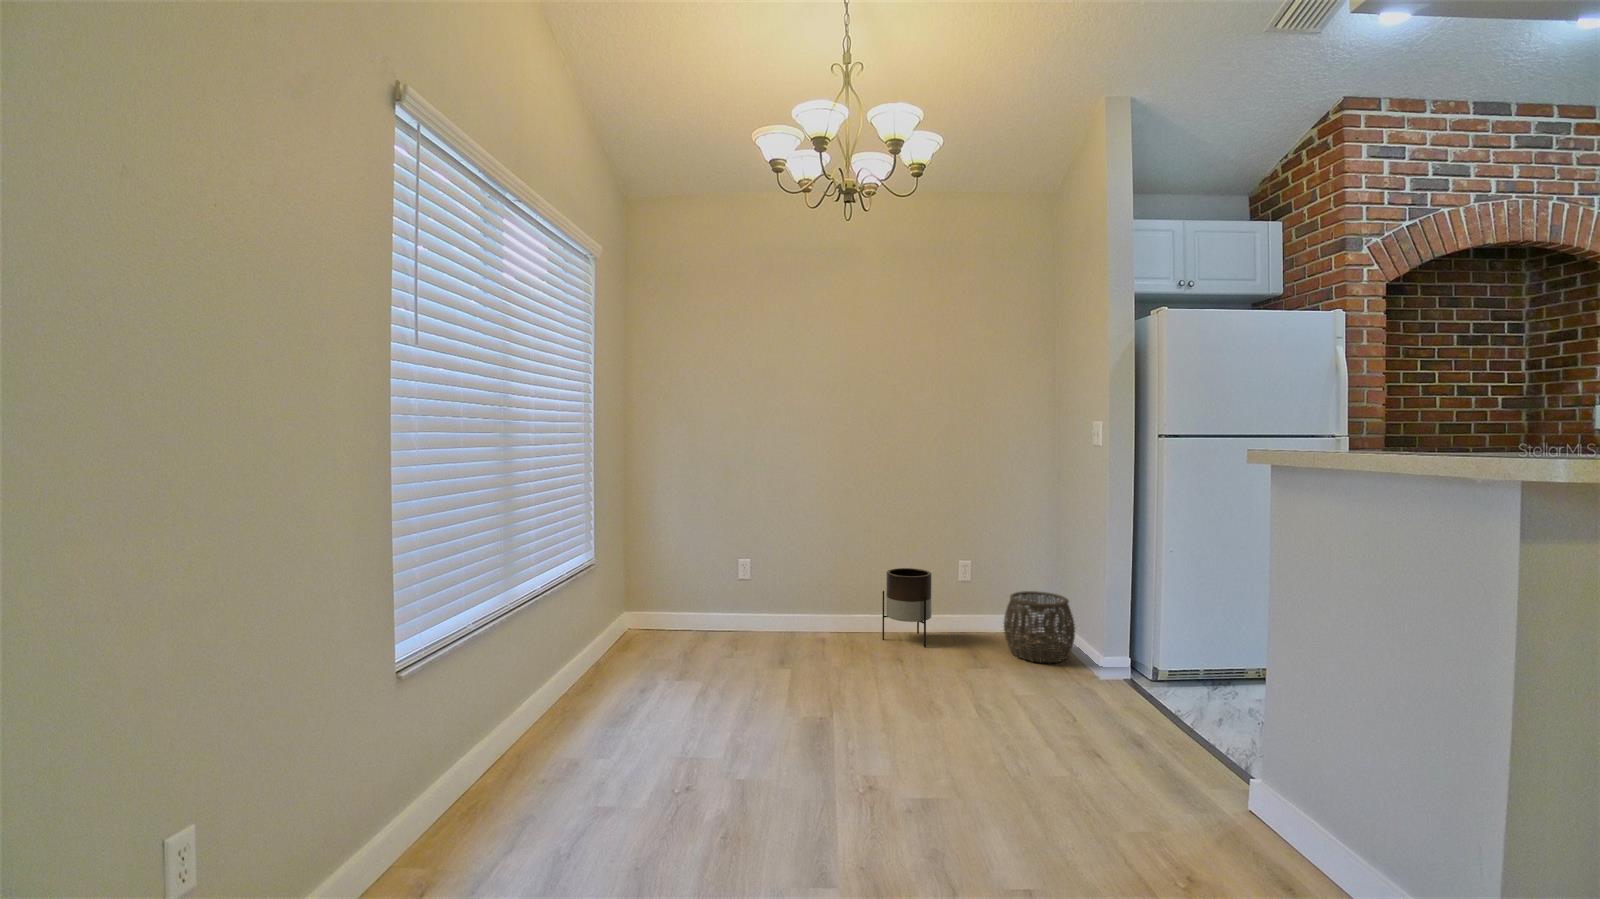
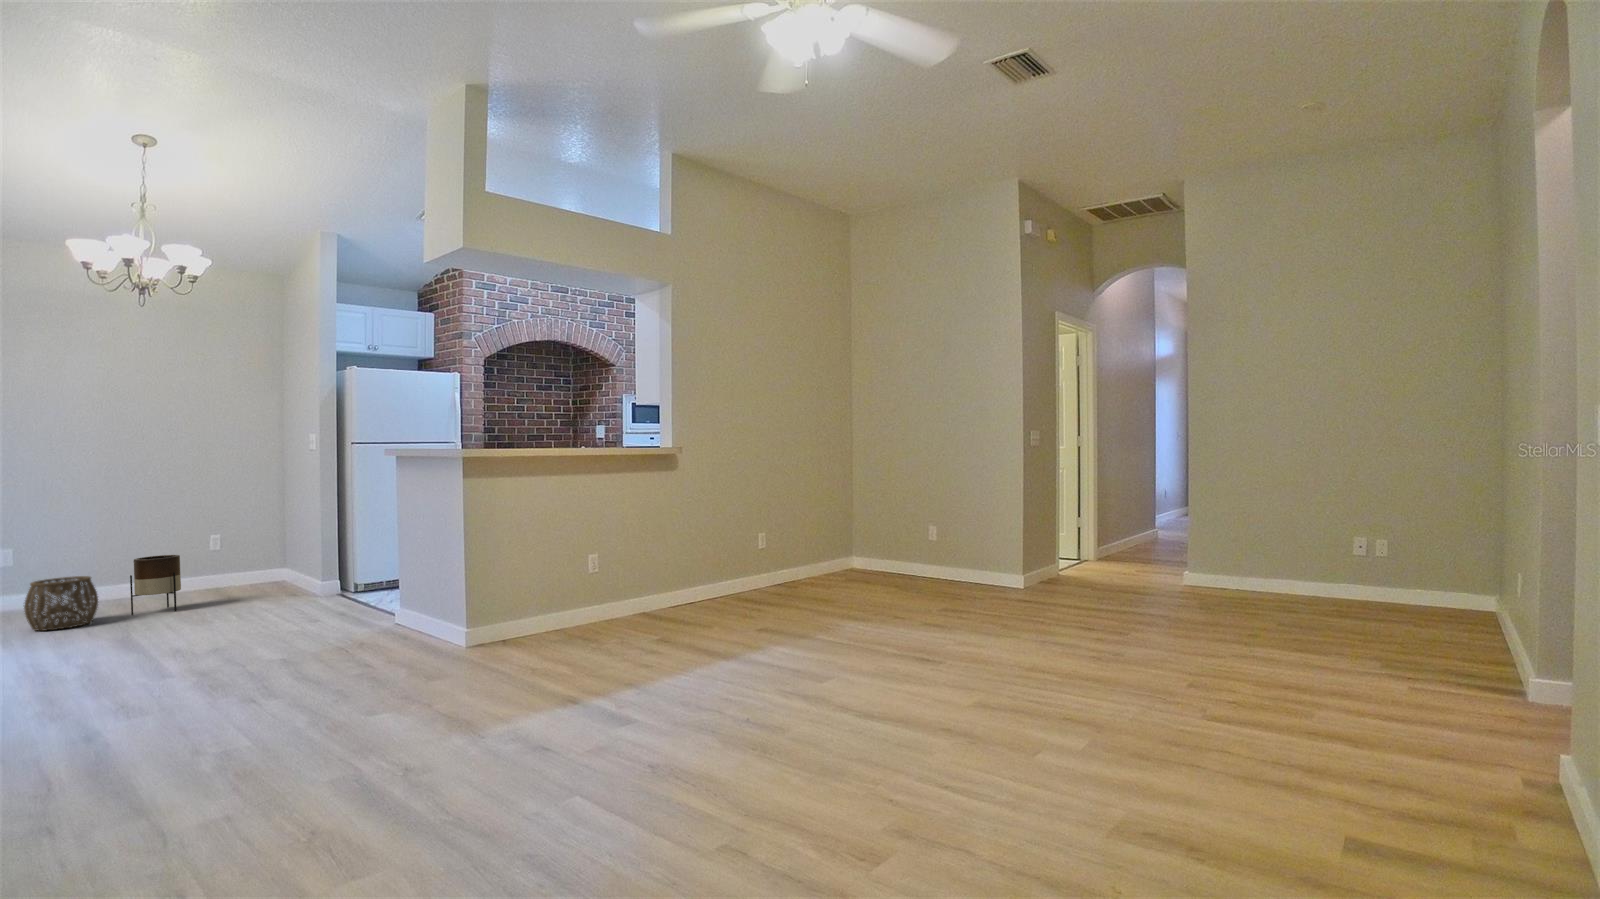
woven basket: present [1004,591,1075,663] -> present [24,576,98,631]

